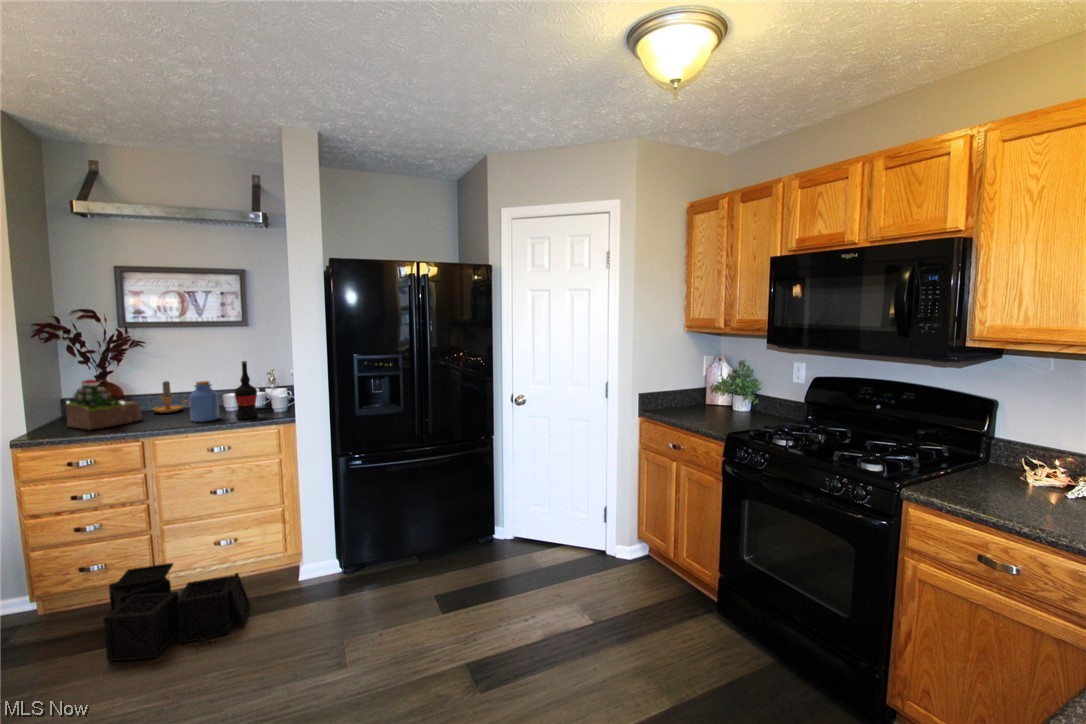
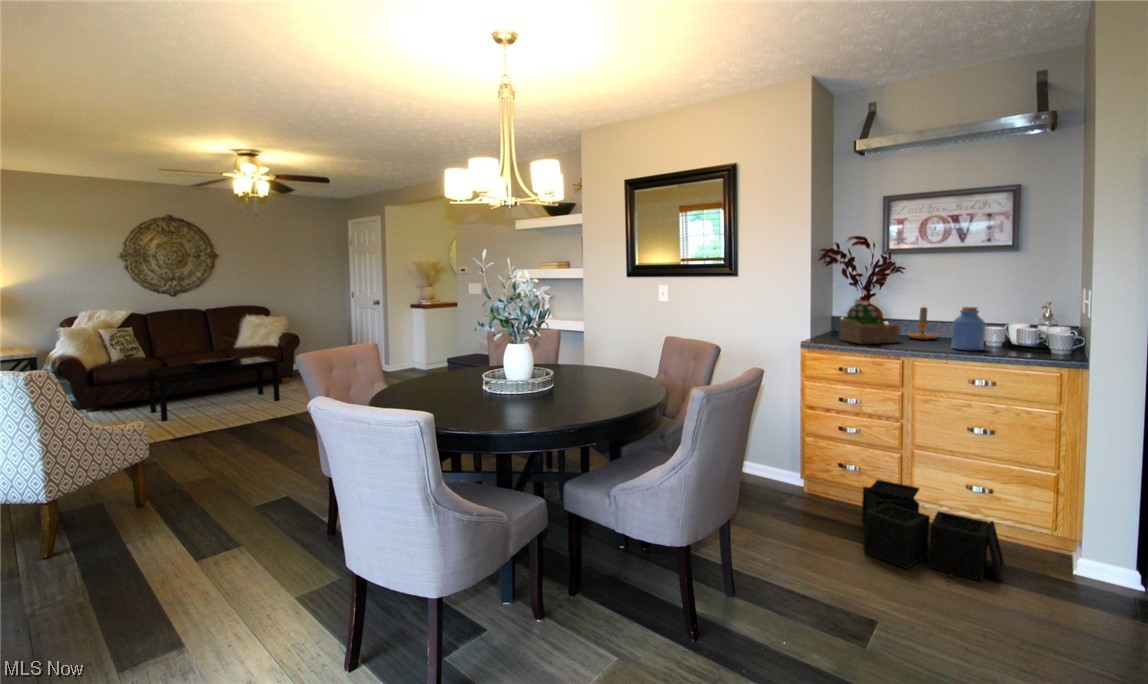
wine bottle: present [235,361,258,419] -> none [1004,286,1036,353]

